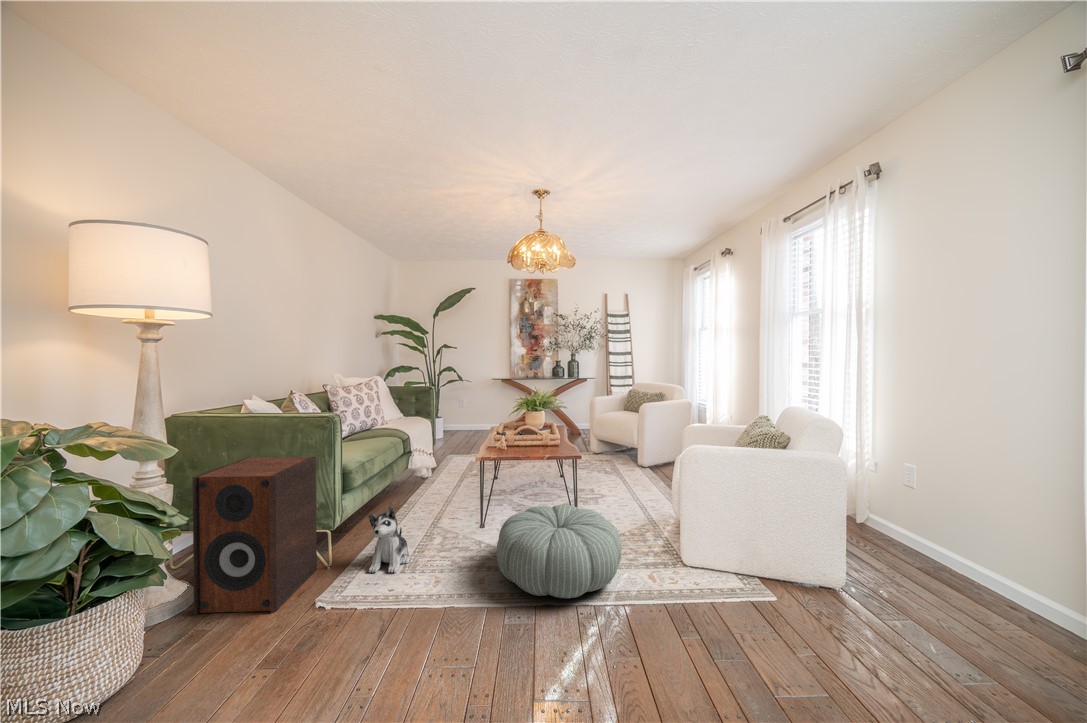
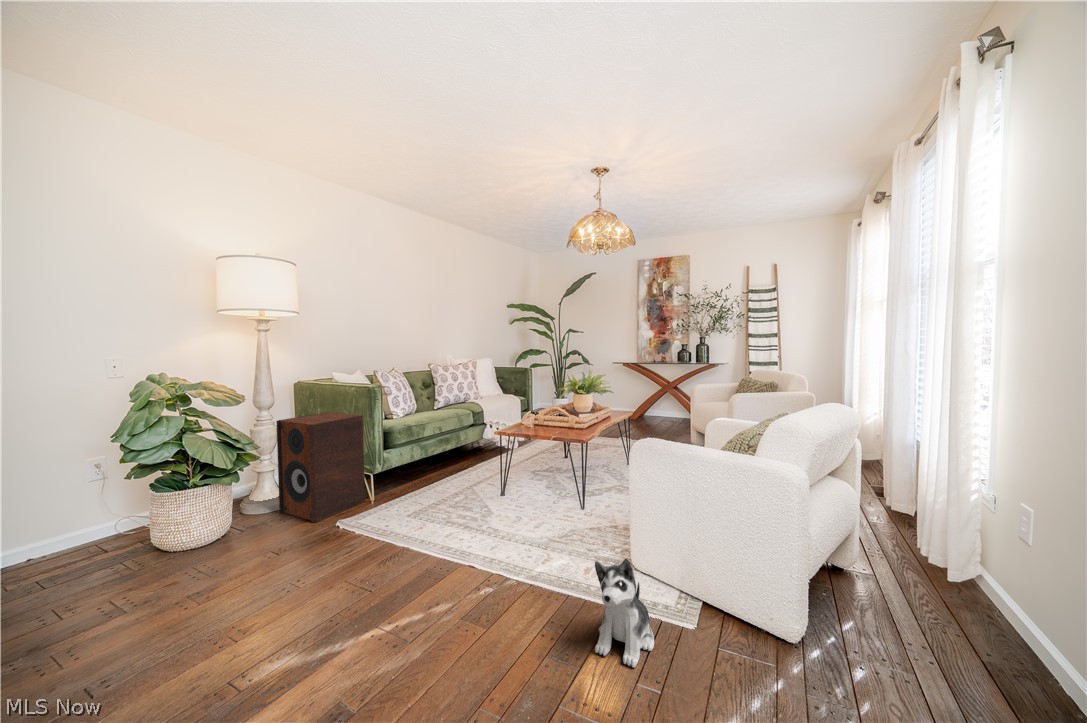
pouf: present [496,505,621,598] -> none [456,482,578,570]
plush toy: present [369,506,410,573] -> present [595,558,654,668]

